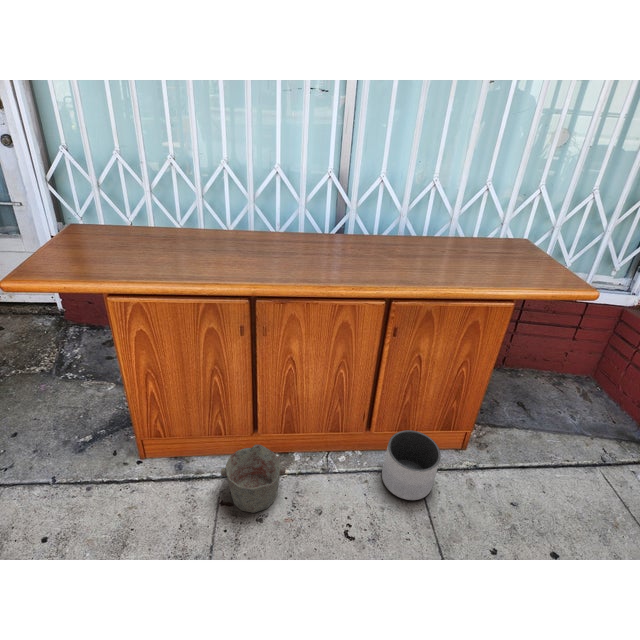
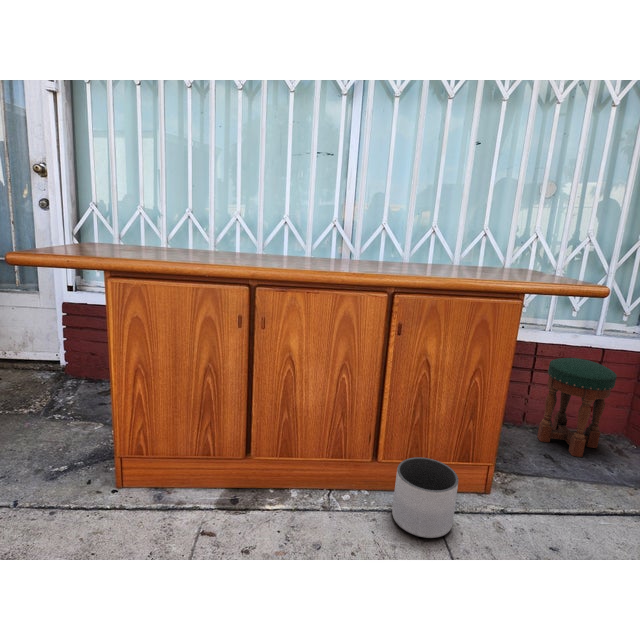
stool: none [513,312,594,402] -> present [537,358,617,457]
bucket: present [221,445,286,513] -> none [205,465,279,543]

